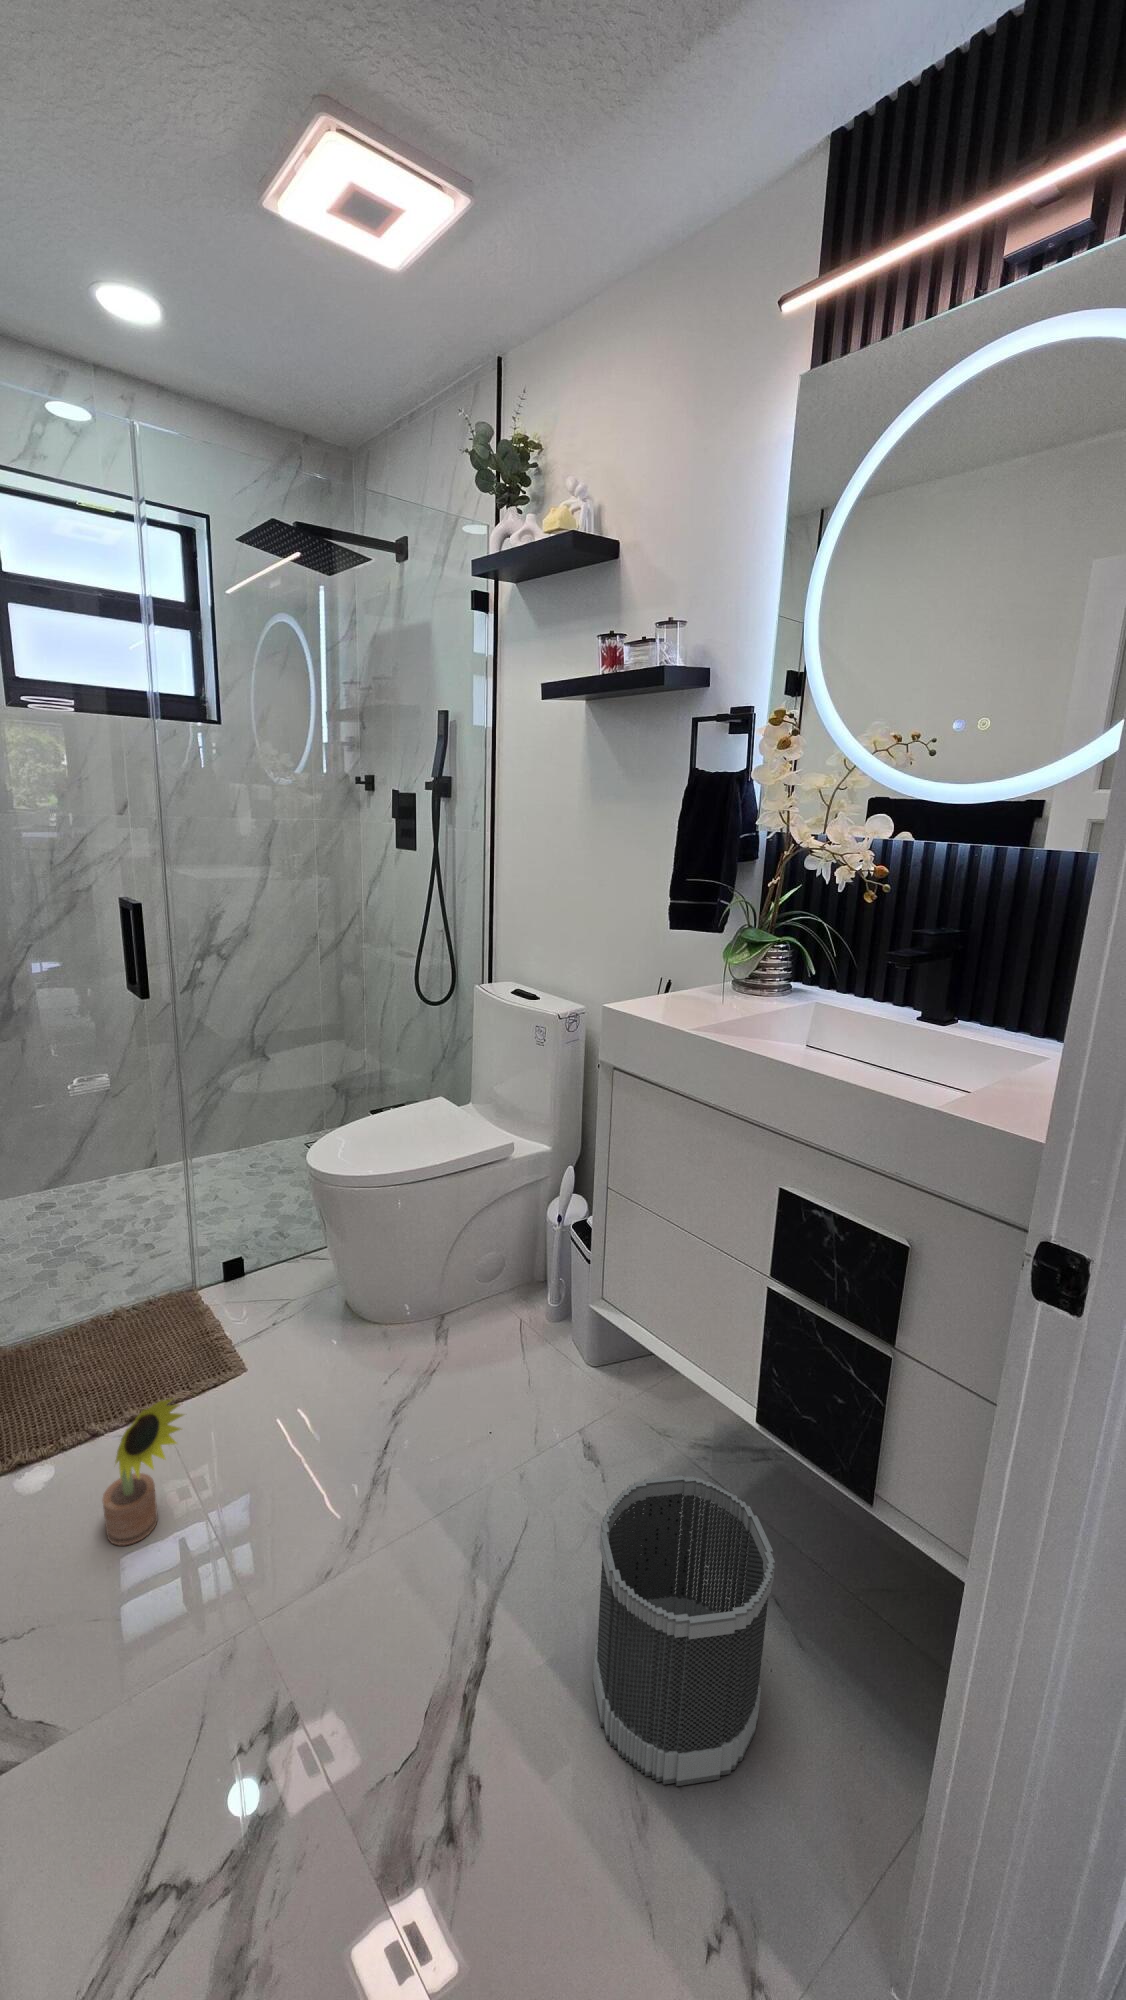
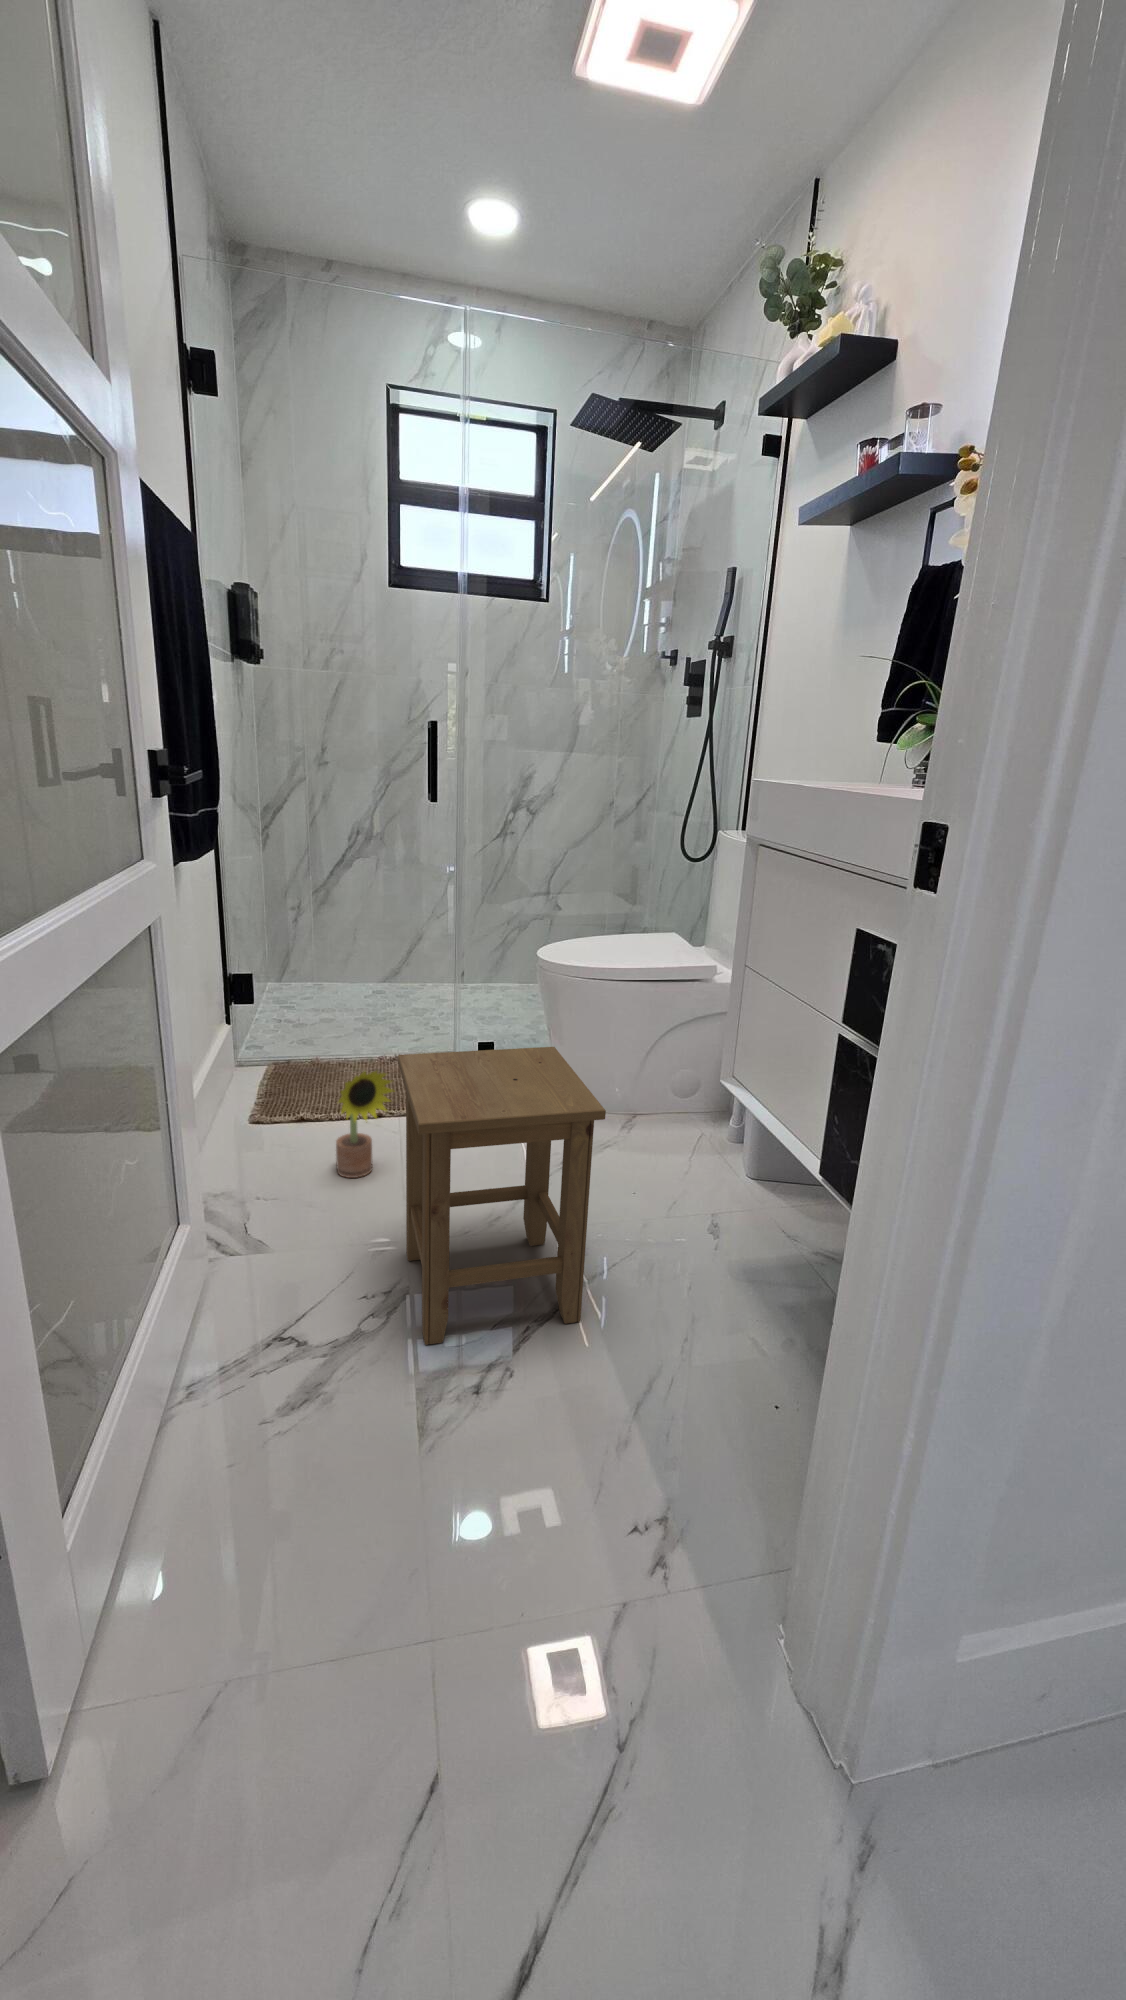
stool: none [236,1329,534,1795] -> present [398,1047,606,1345]
wastebasket: present [593,1475,775,1786] -> none [625,1197,798,1450]

